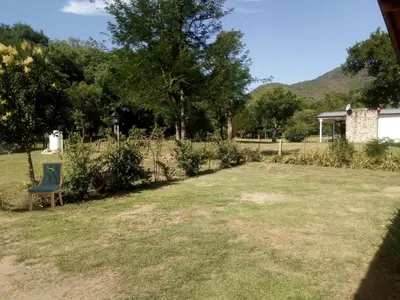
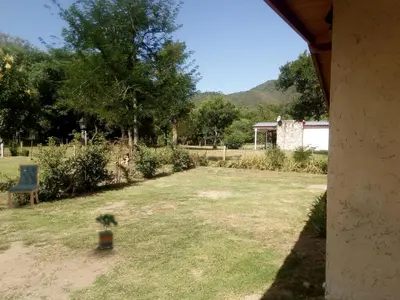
potted tree: none [91,226,121,272] -> present [95,214,118,250]

